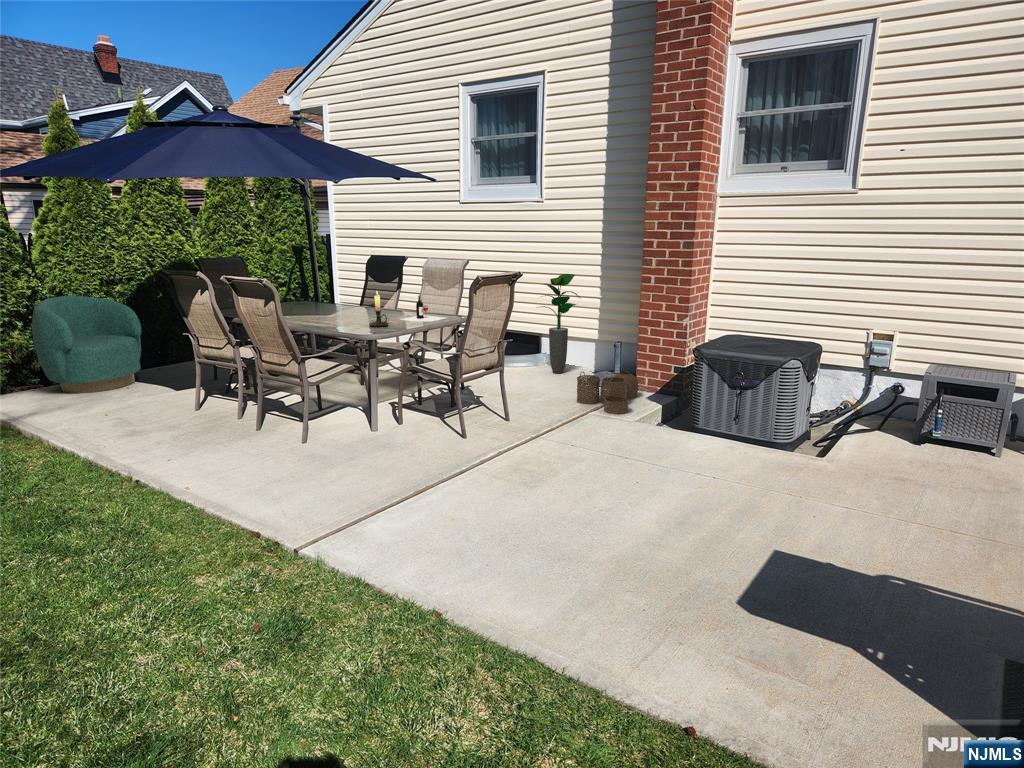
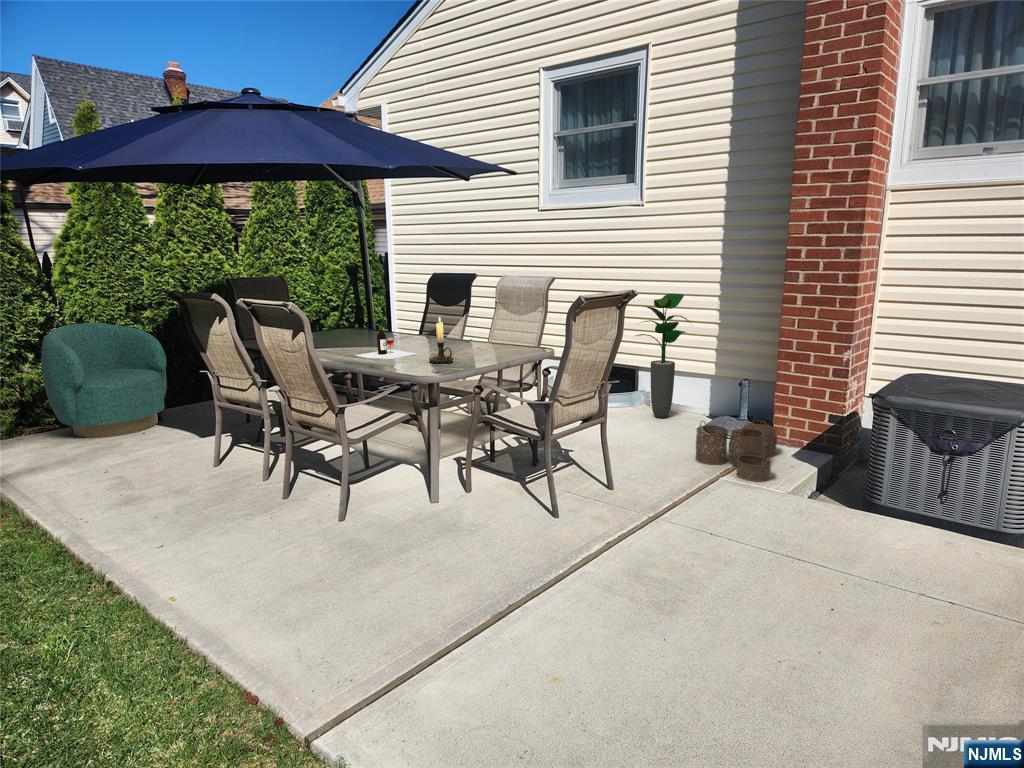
wine bottle: present [400,295,447,321] -> present [356,325,416,359]

